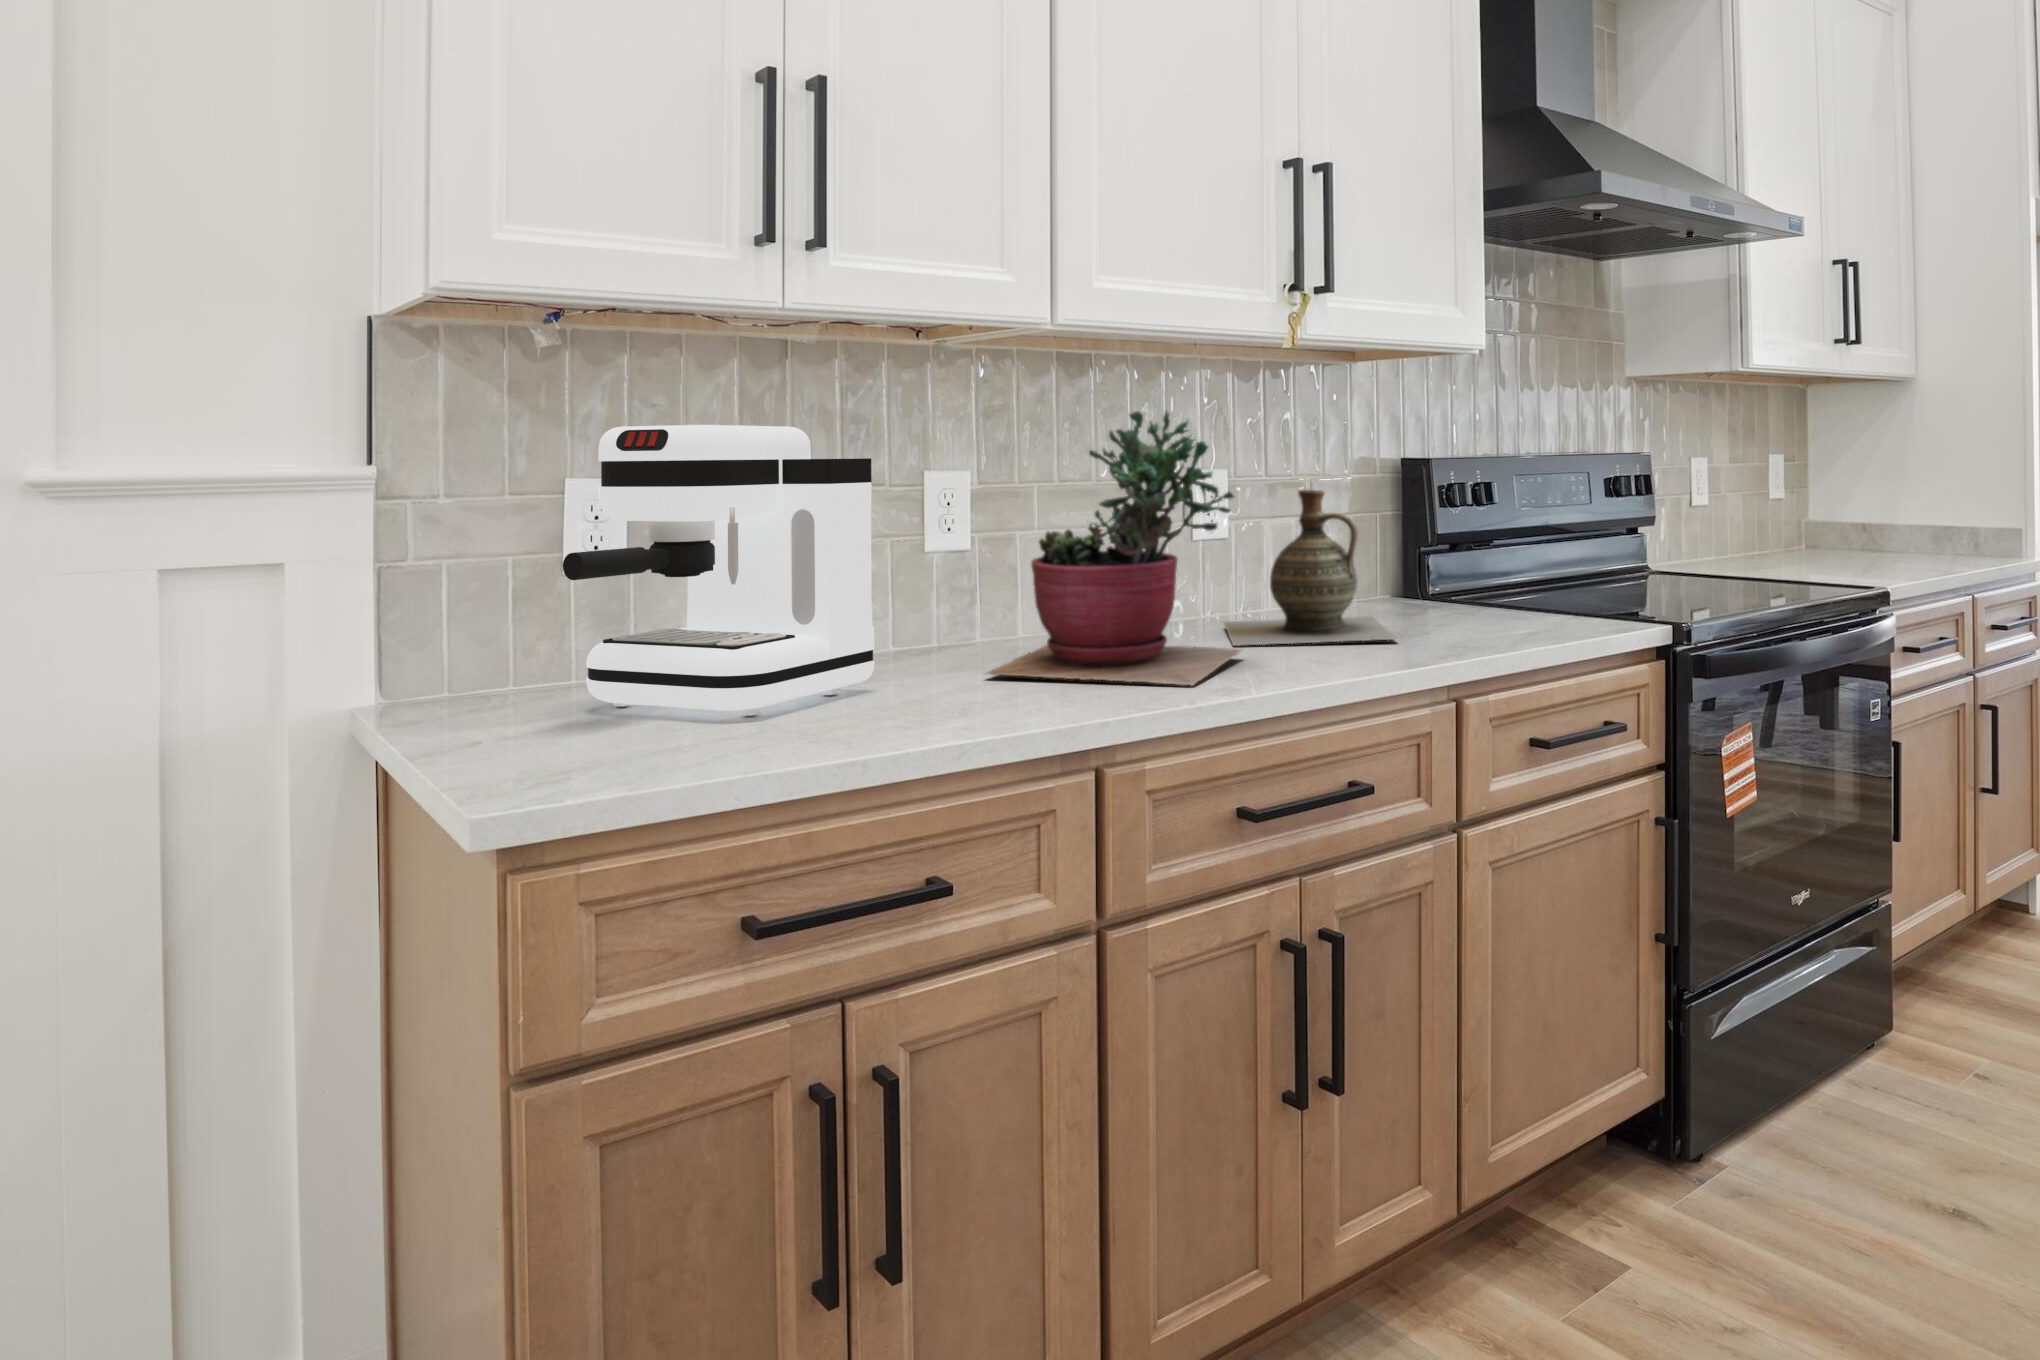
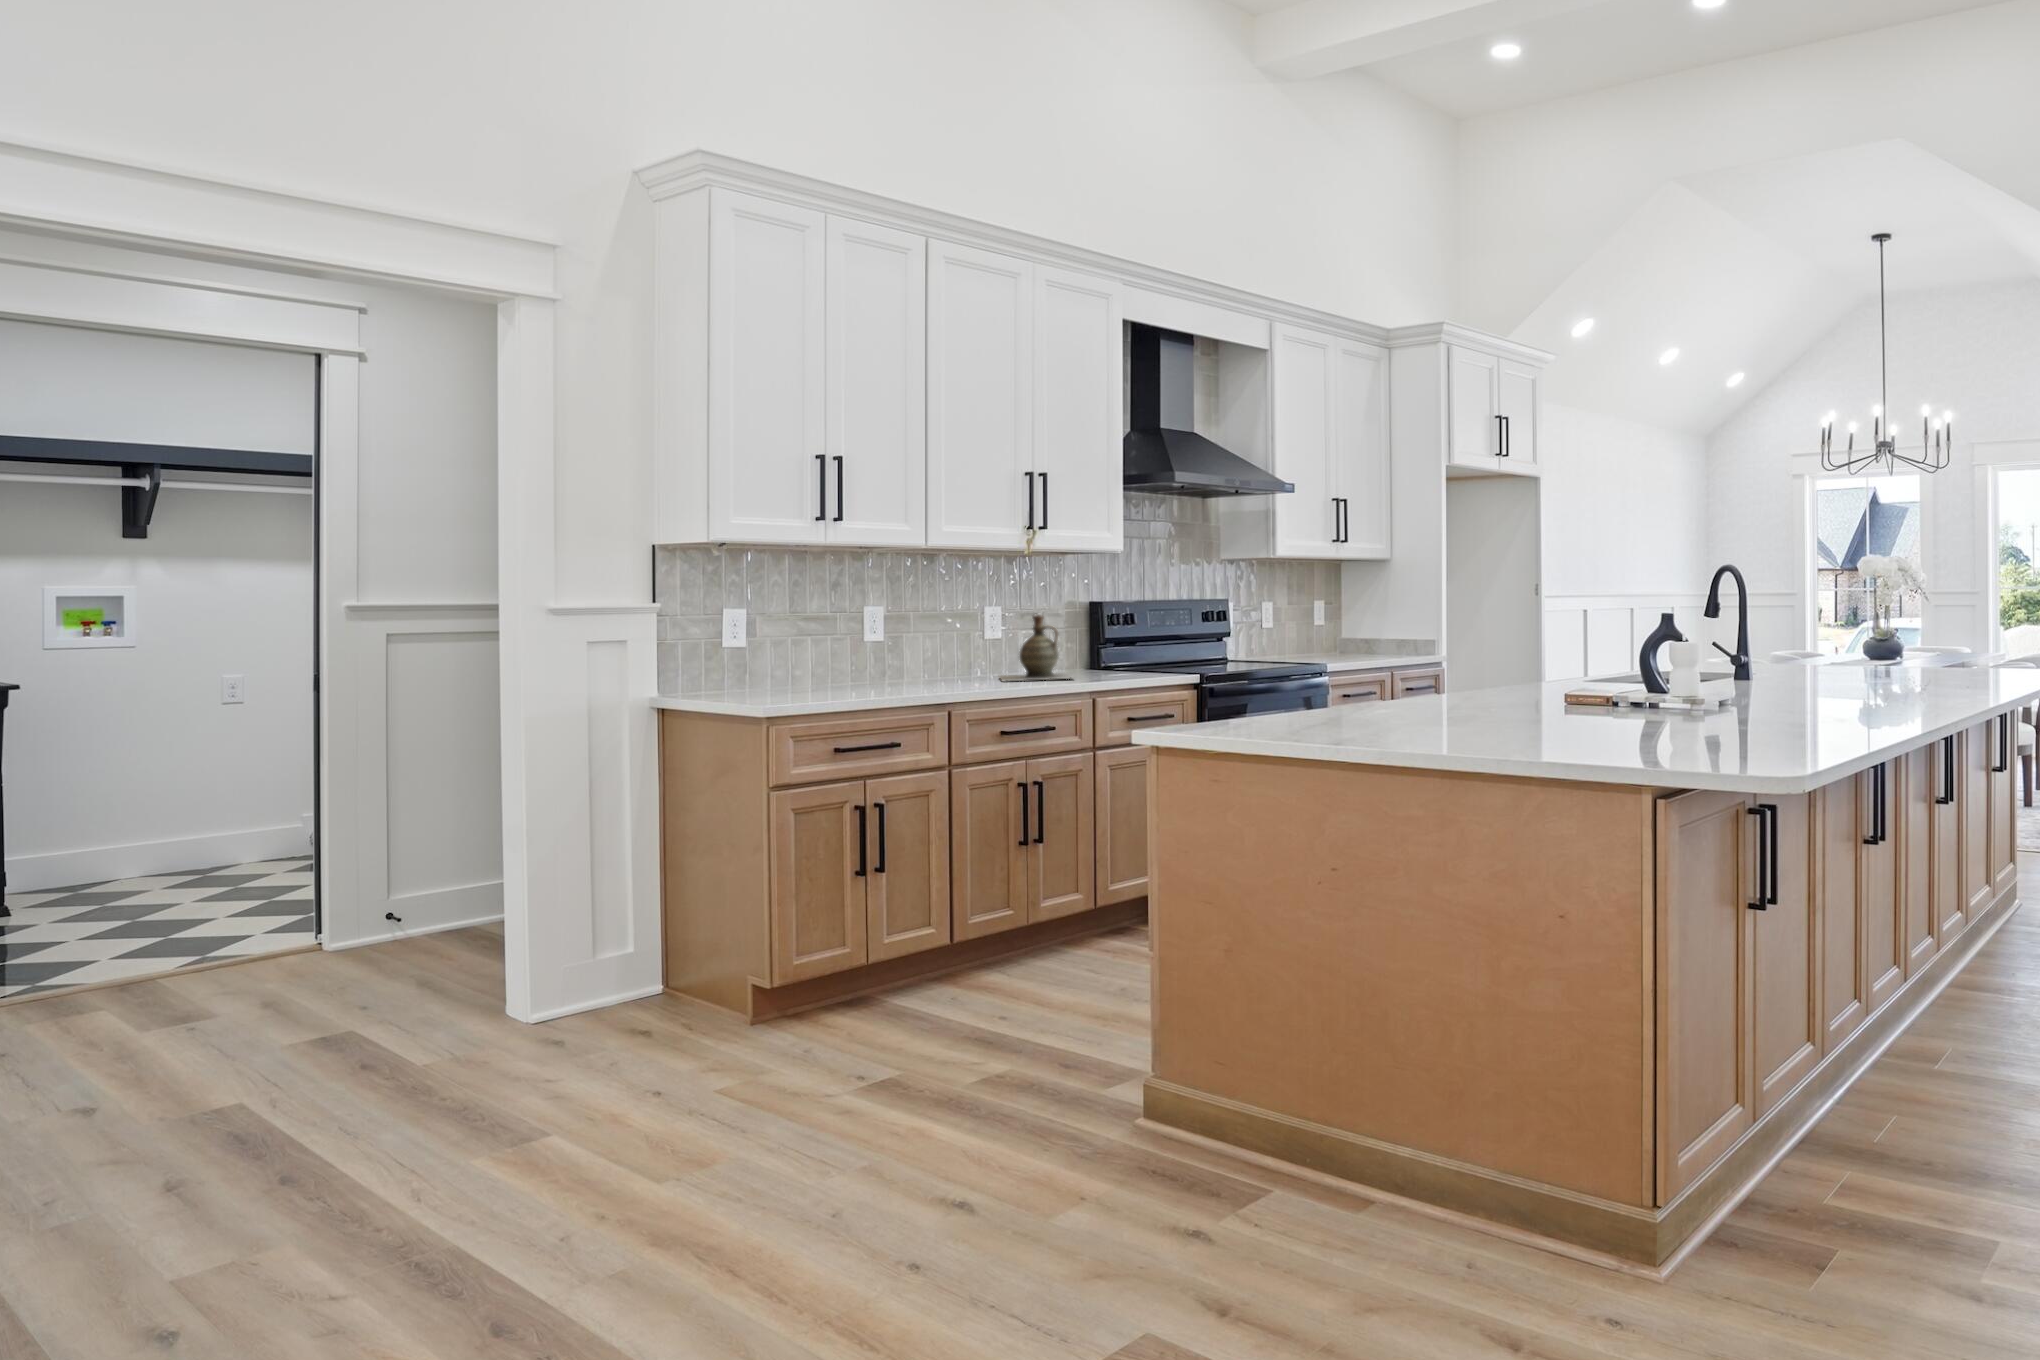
succulent plant: present [987,411,1241,685] -> none [898,582,1006,689]
coffee maker: present [563,425,874,716] -> none [745,589,856,696]

